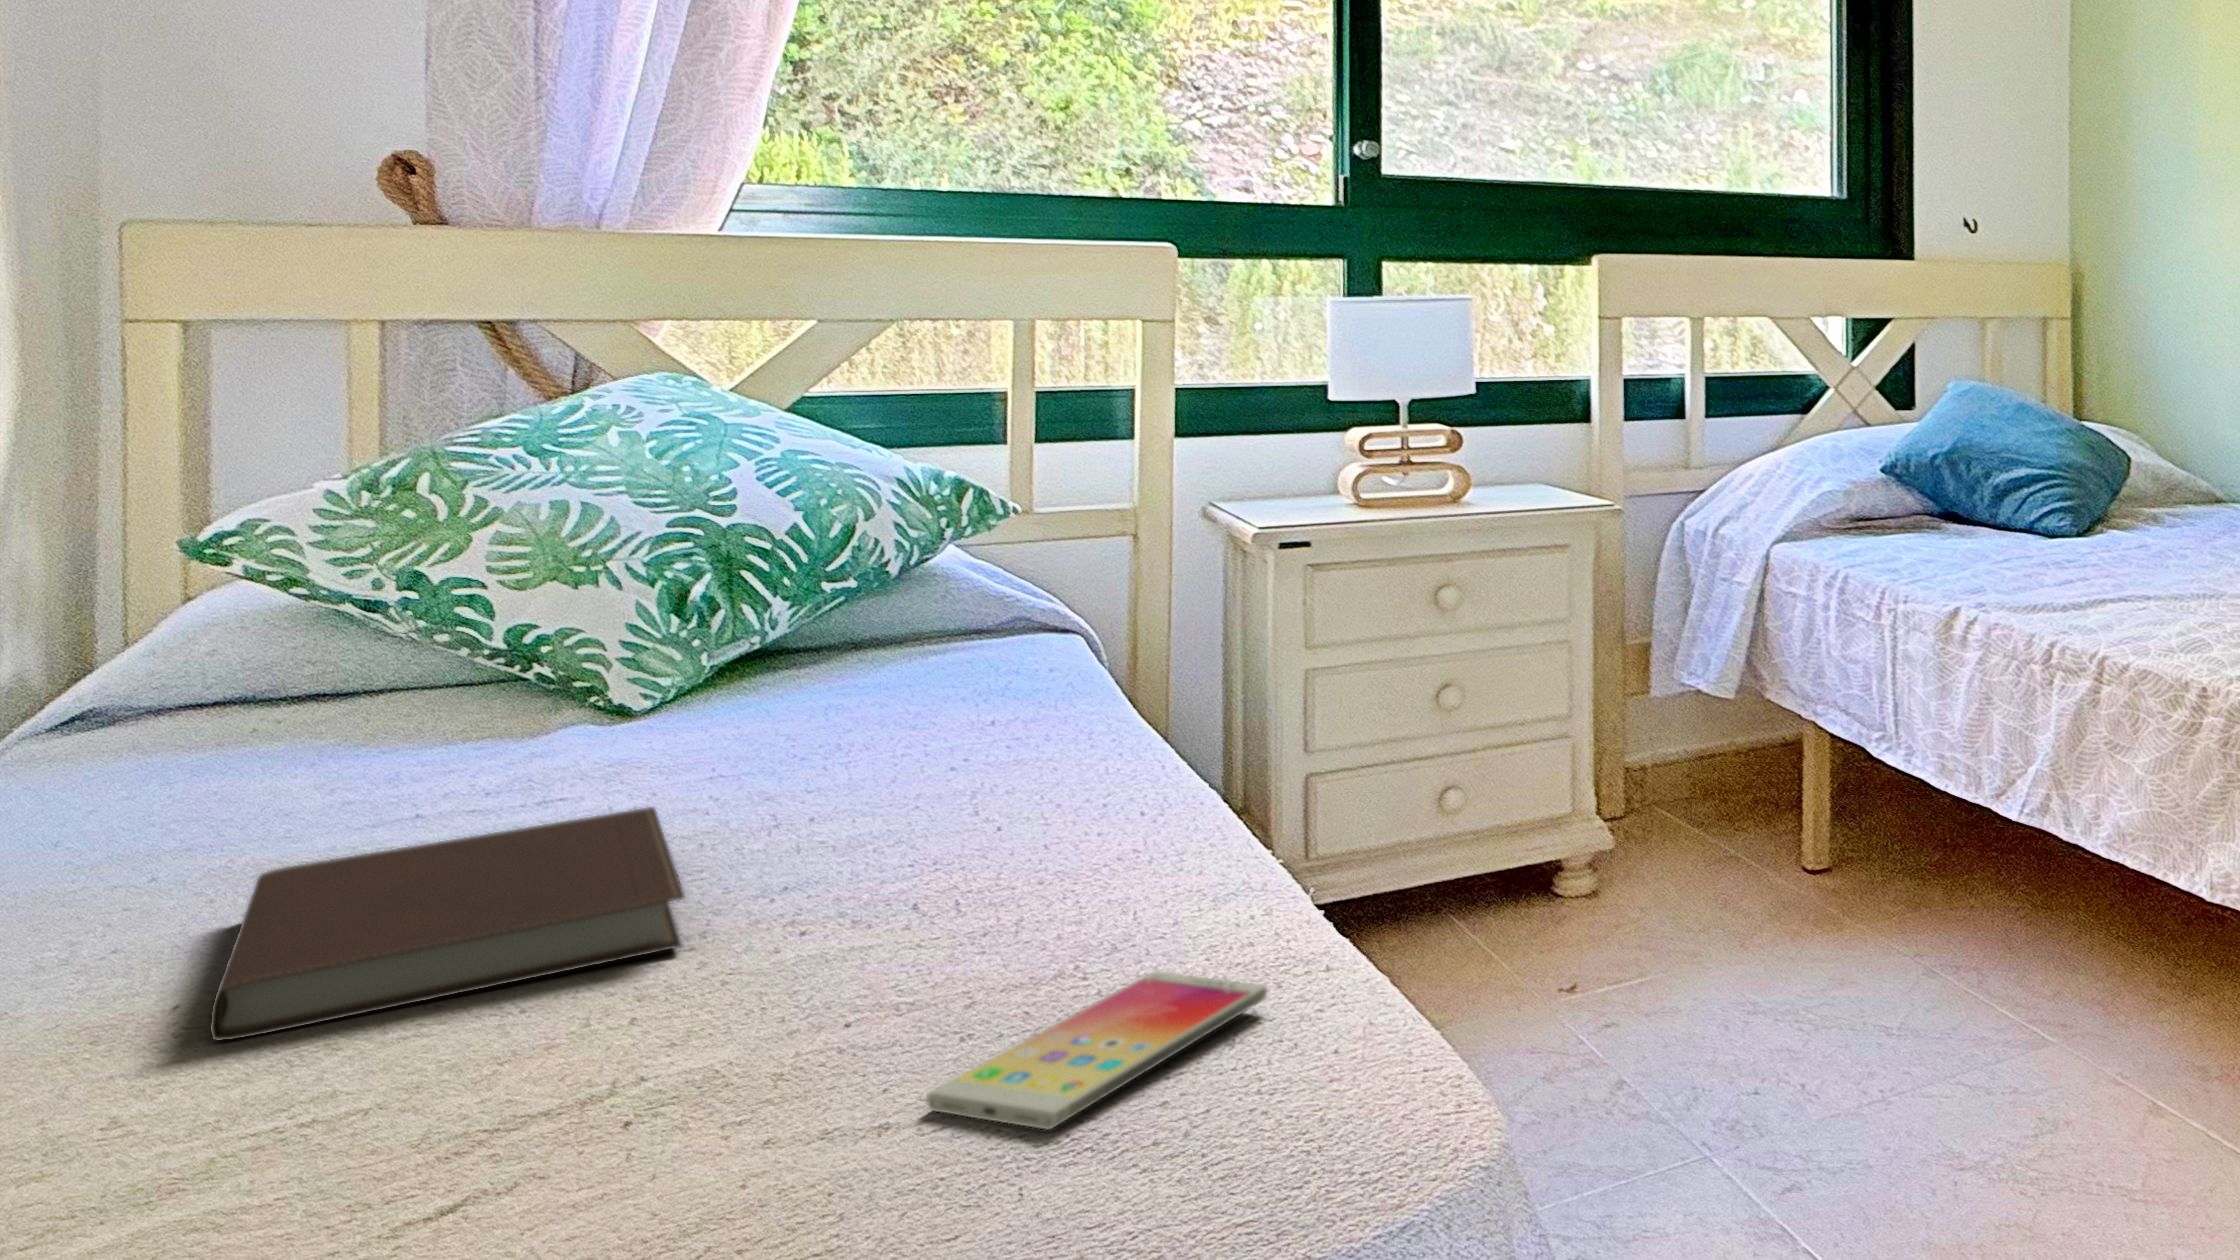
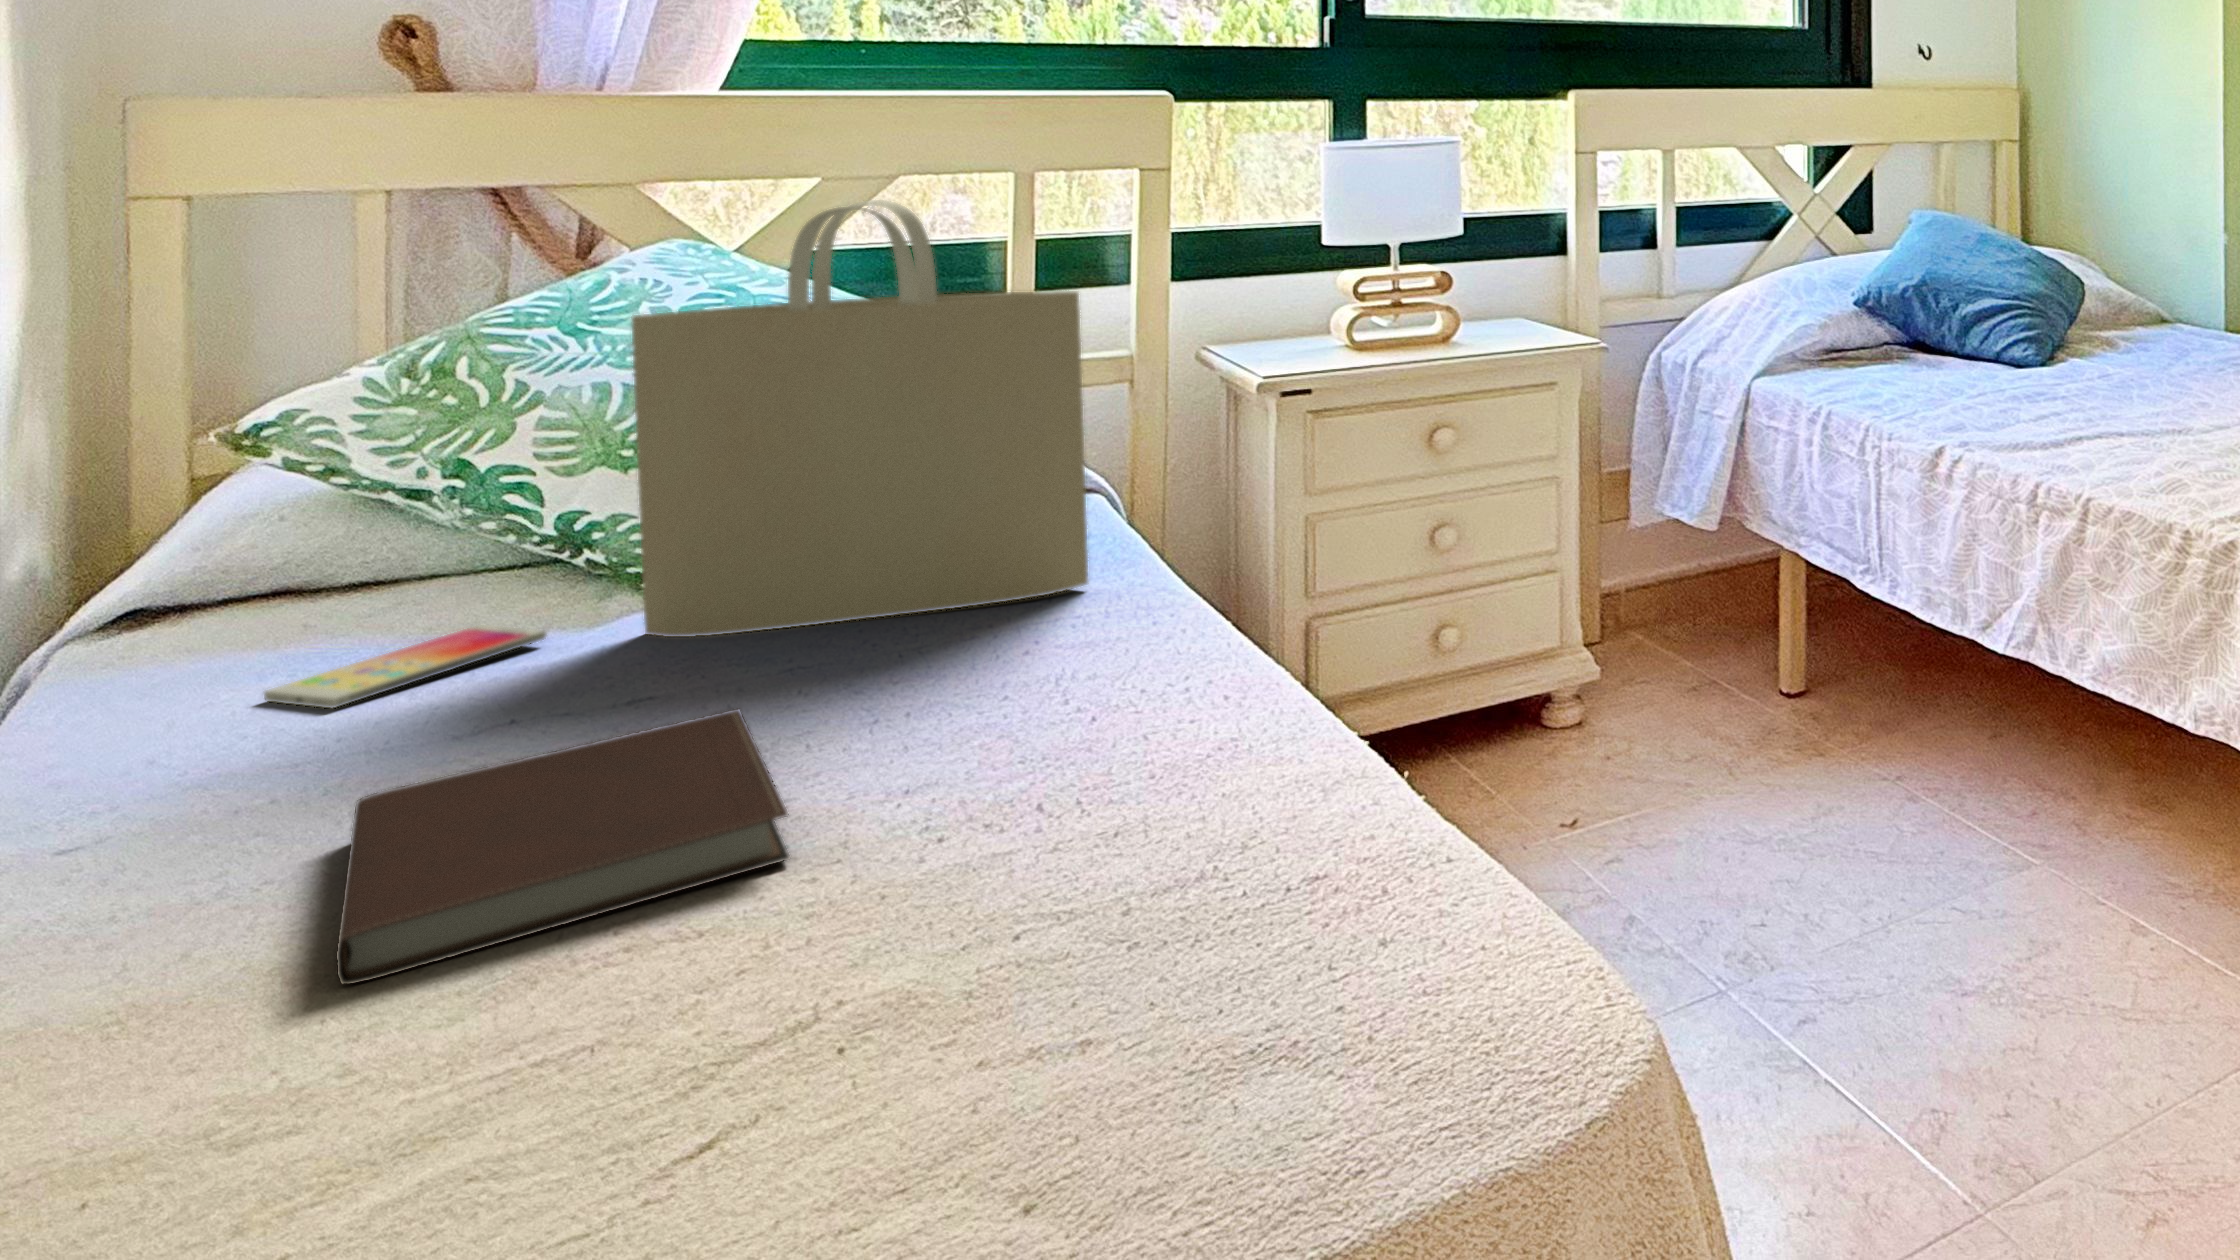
tote bag: none [575,301,1049,754] -> present [631,200,1088,637]
smartphone: present [927,971,1267,1129] -> present [264,625,546,708]

